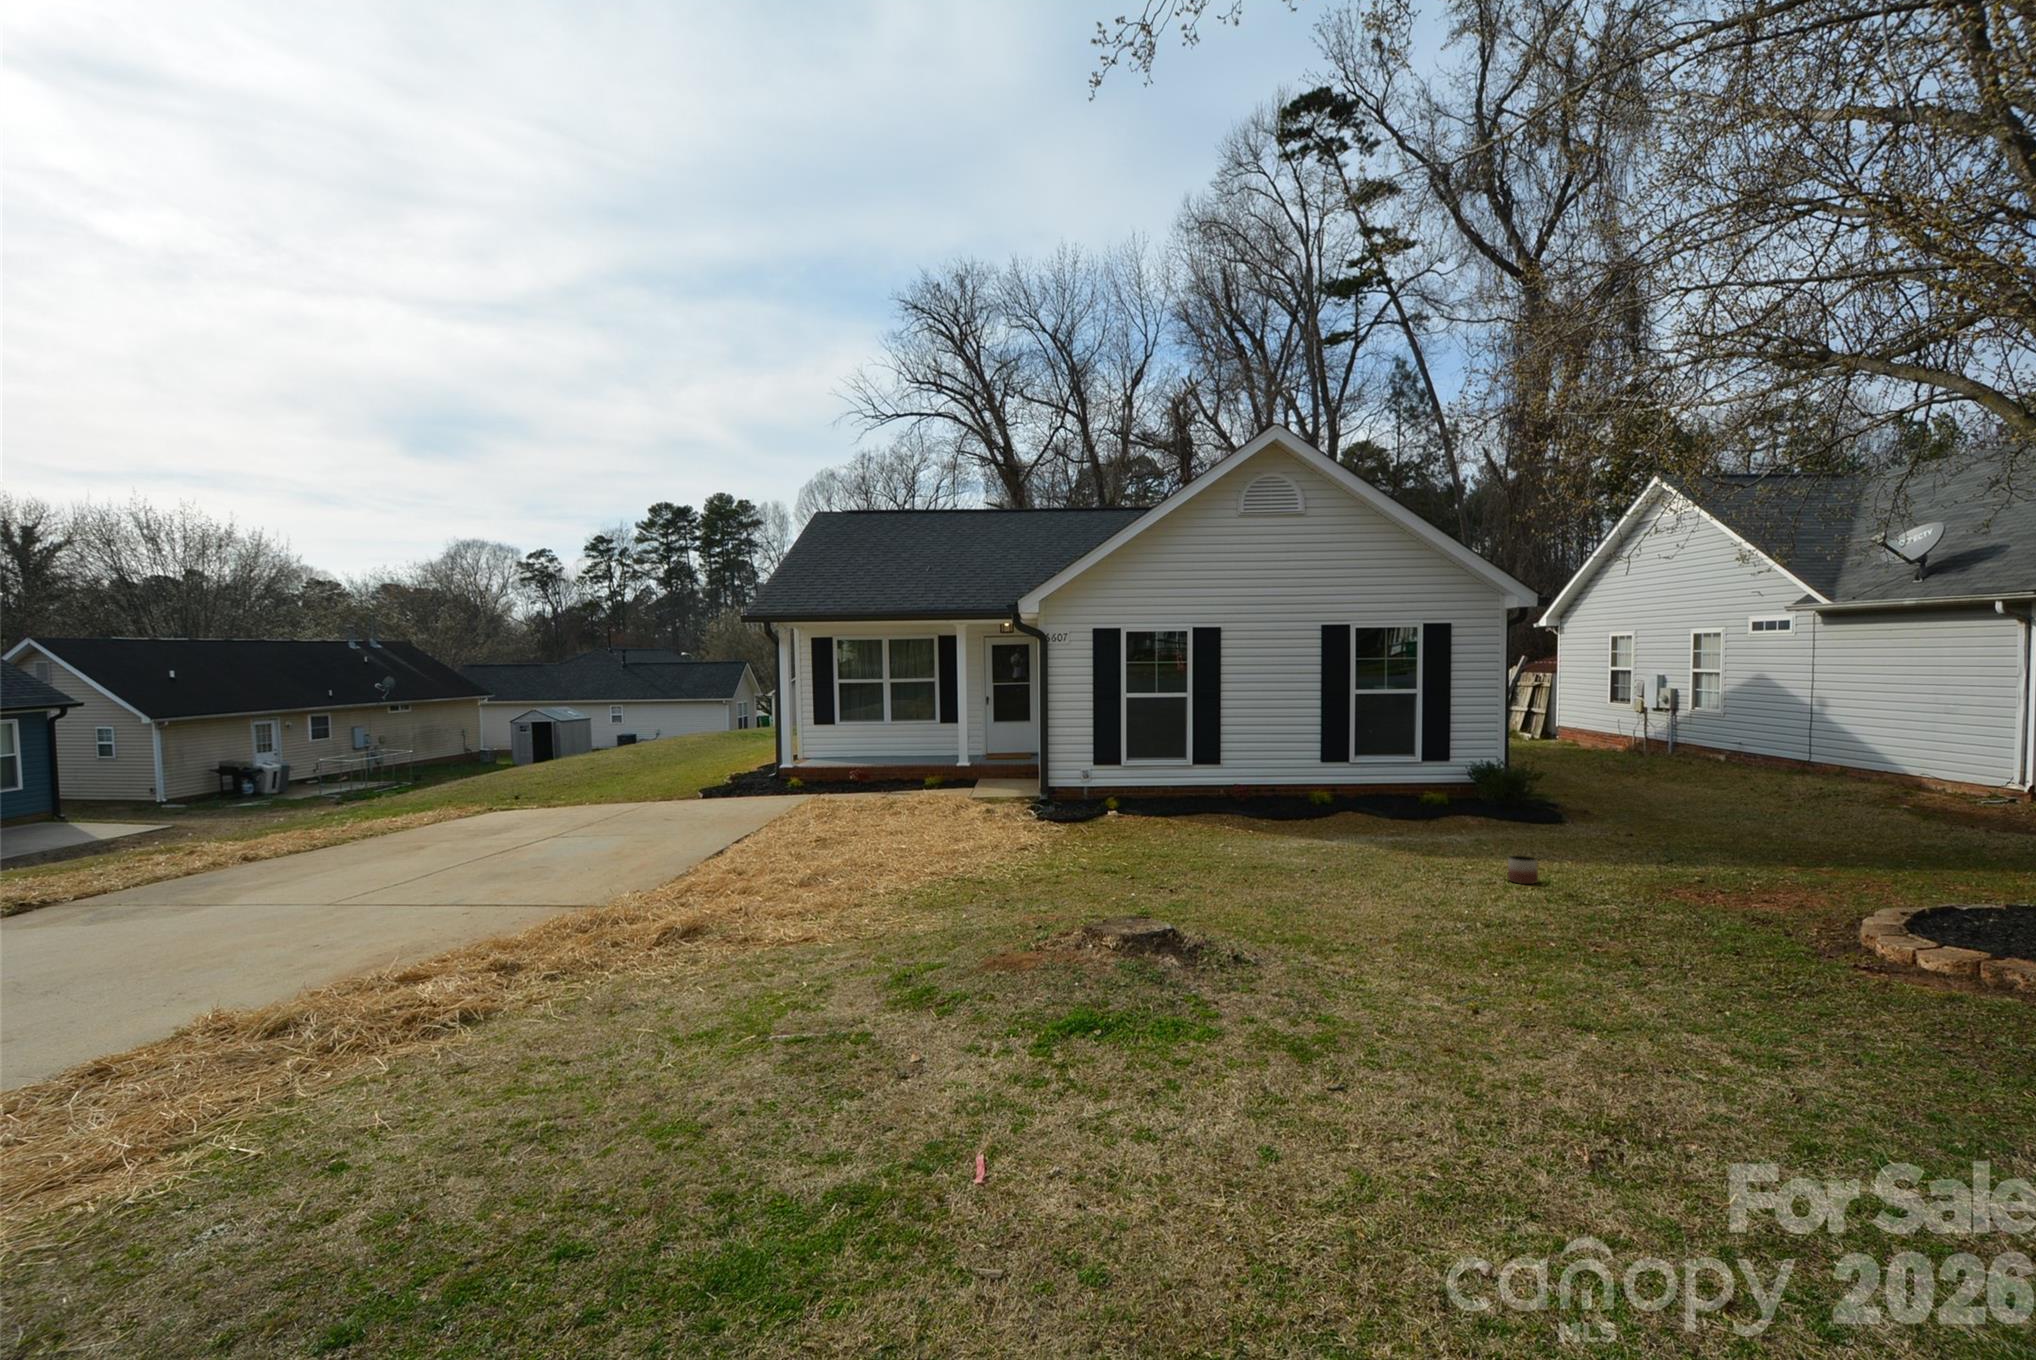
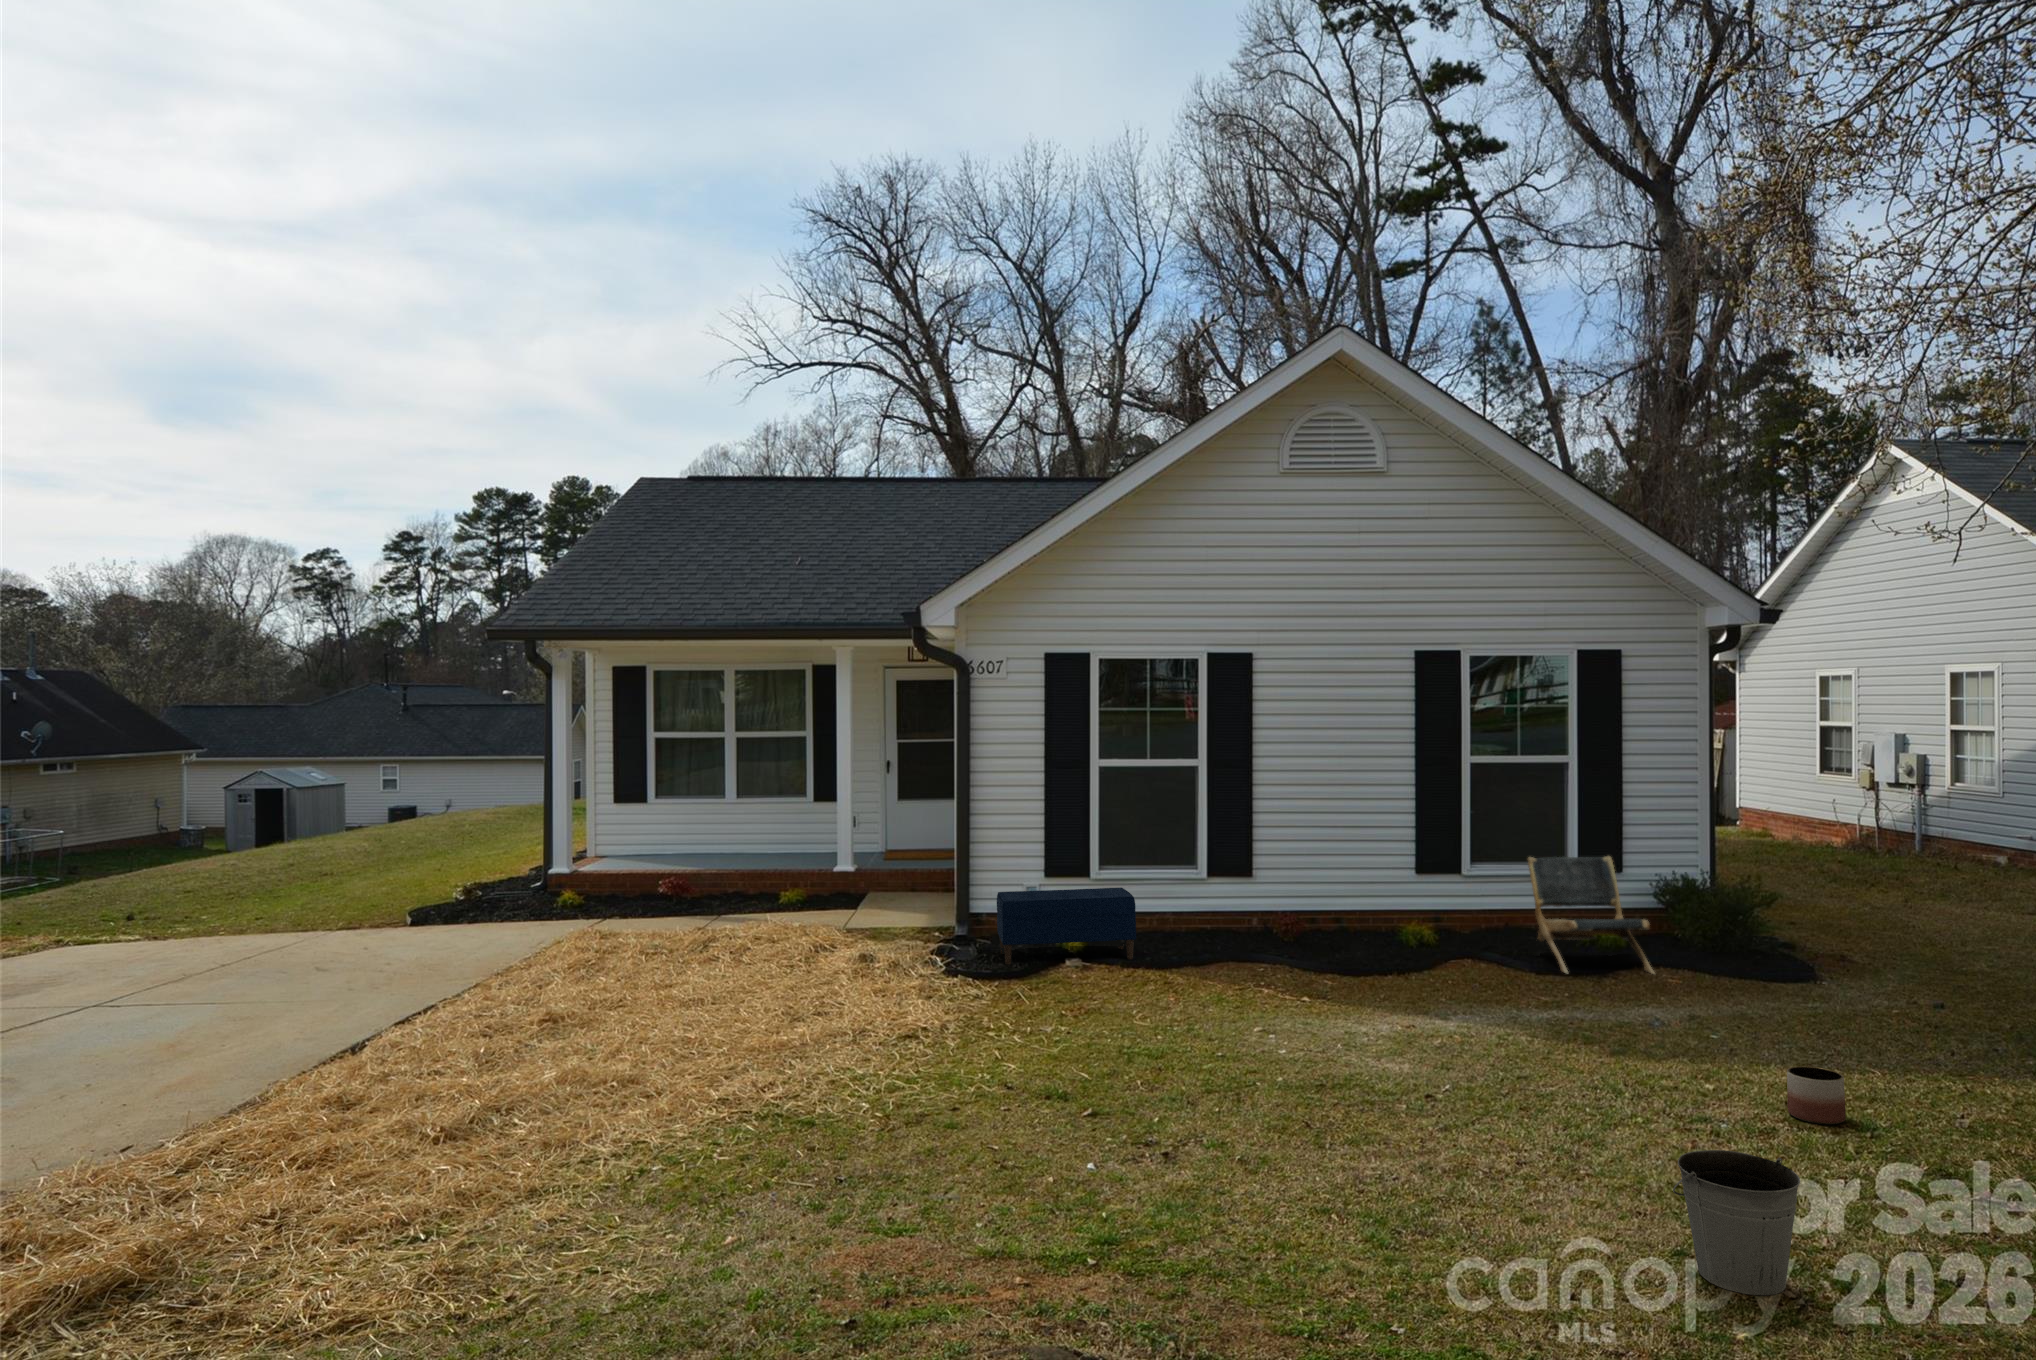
lounge chair: none [1391,751,1465,821] -> present [1528,856,1655,974]
bench: none [1065,772,1150,817] -> present [997,888,1136,964]
bucket: none [1418,876,1475,937] -> present [1673,1150,1800,1295]

